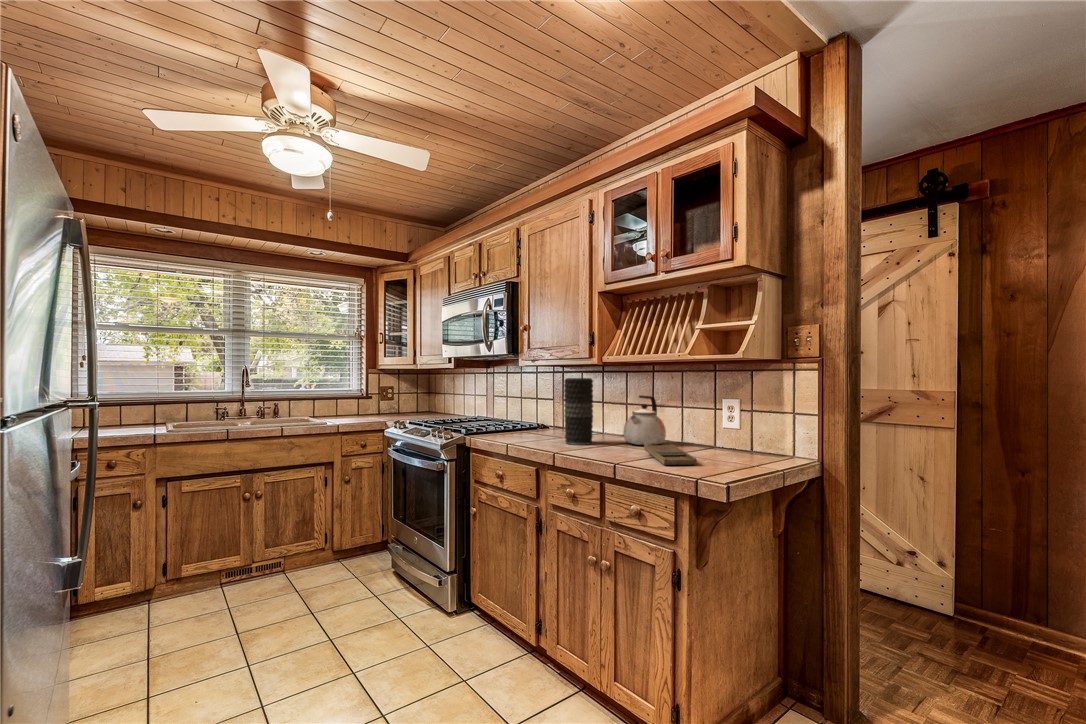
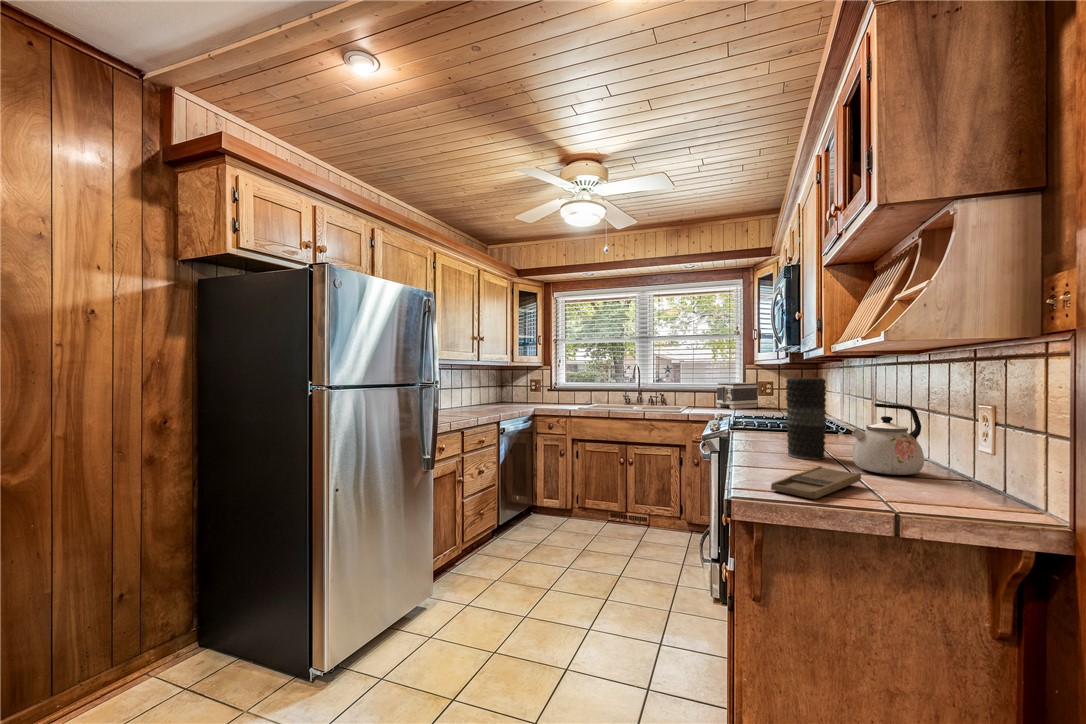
toaster: none [339,388,377,416] -> present [716,383,758,409]

